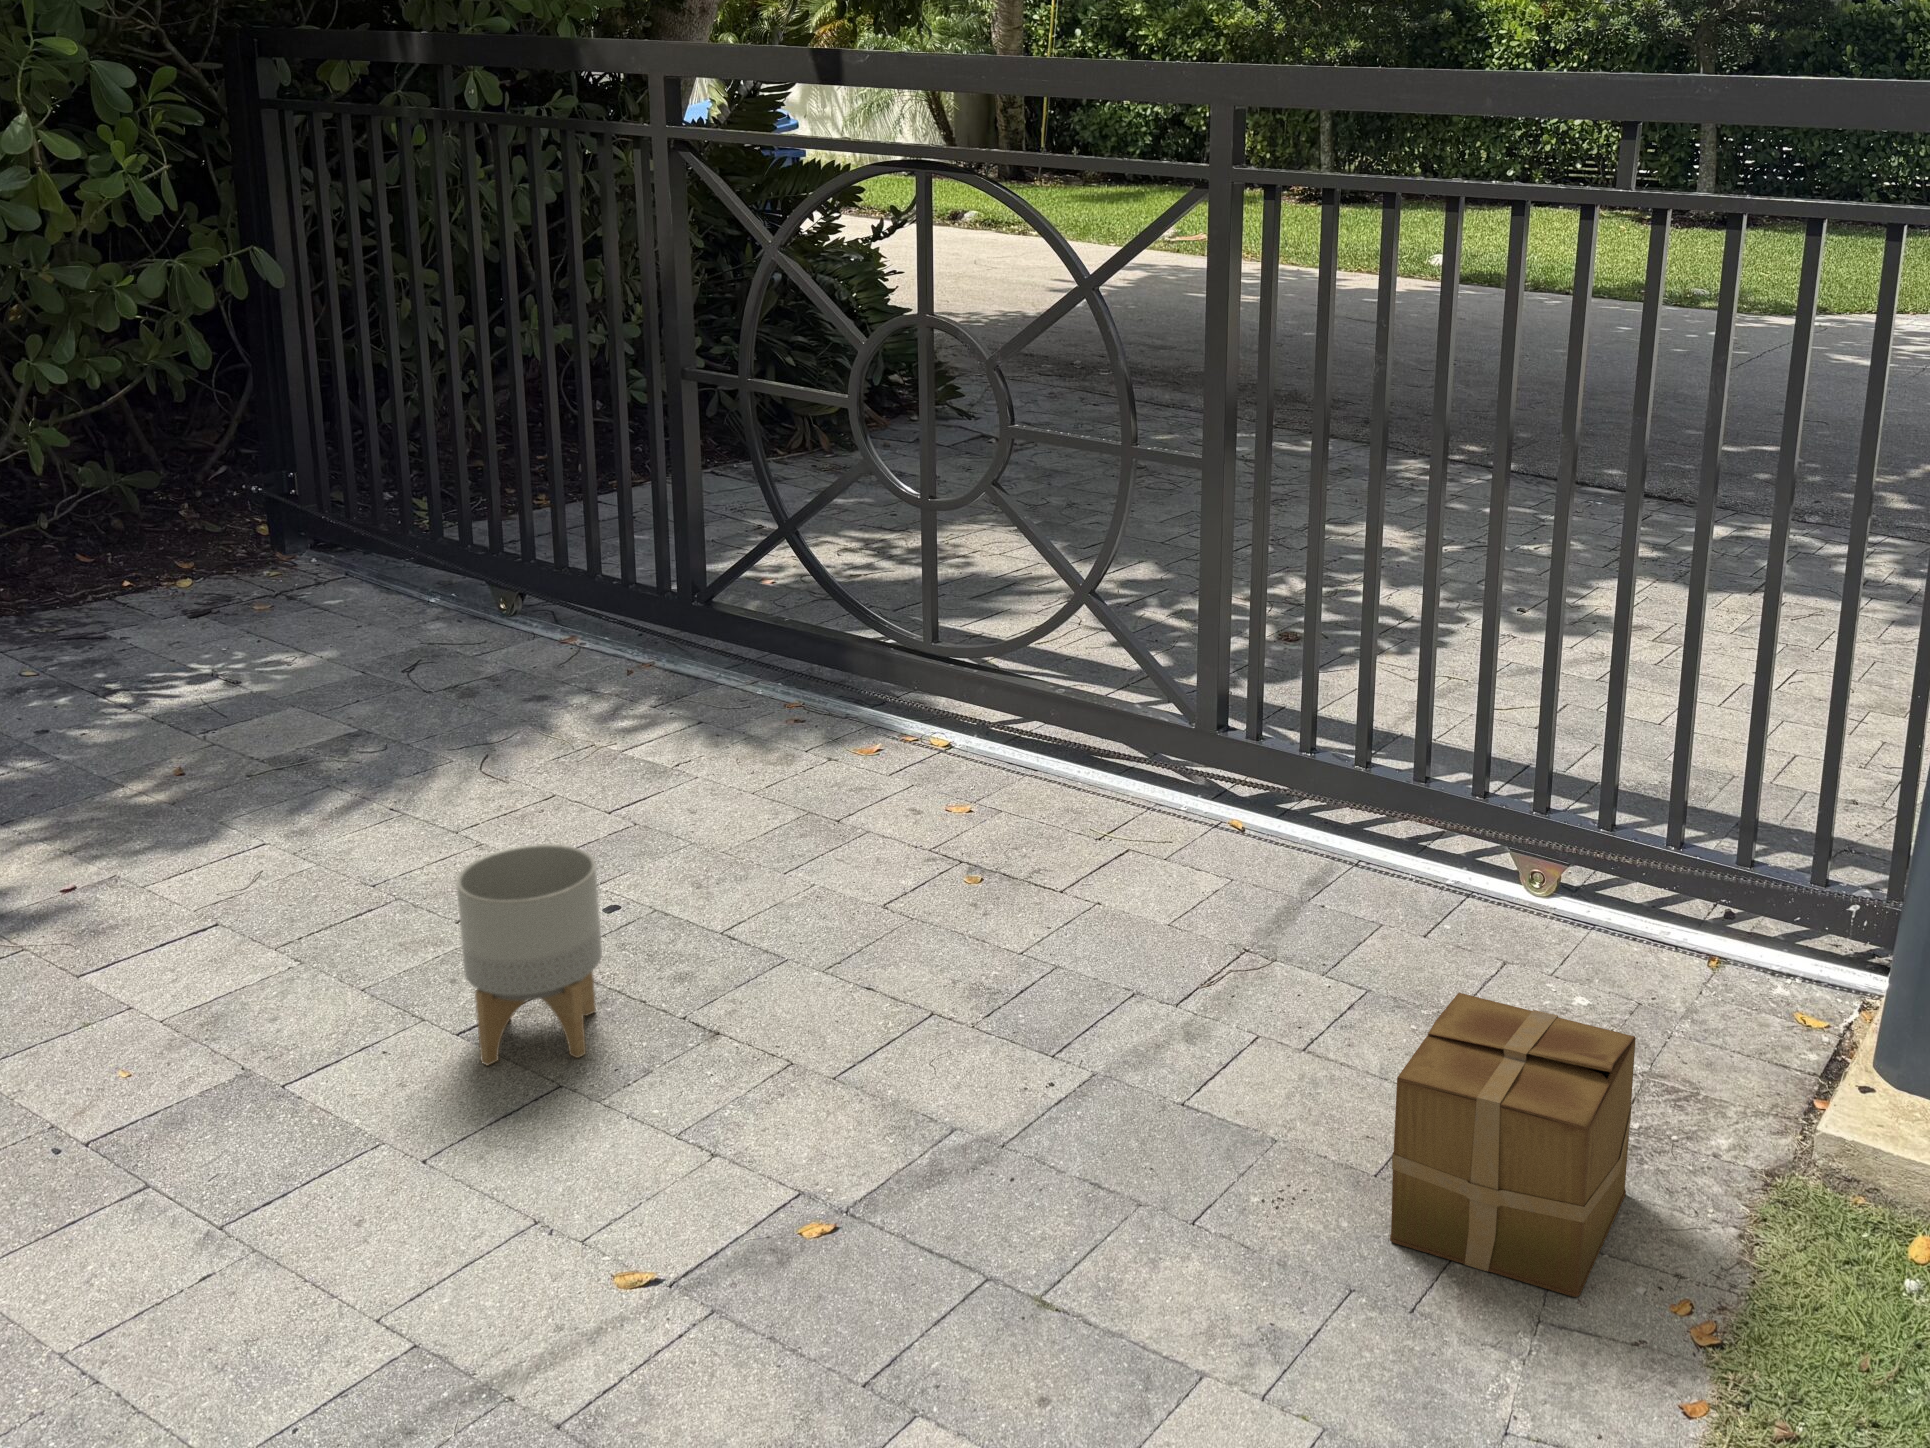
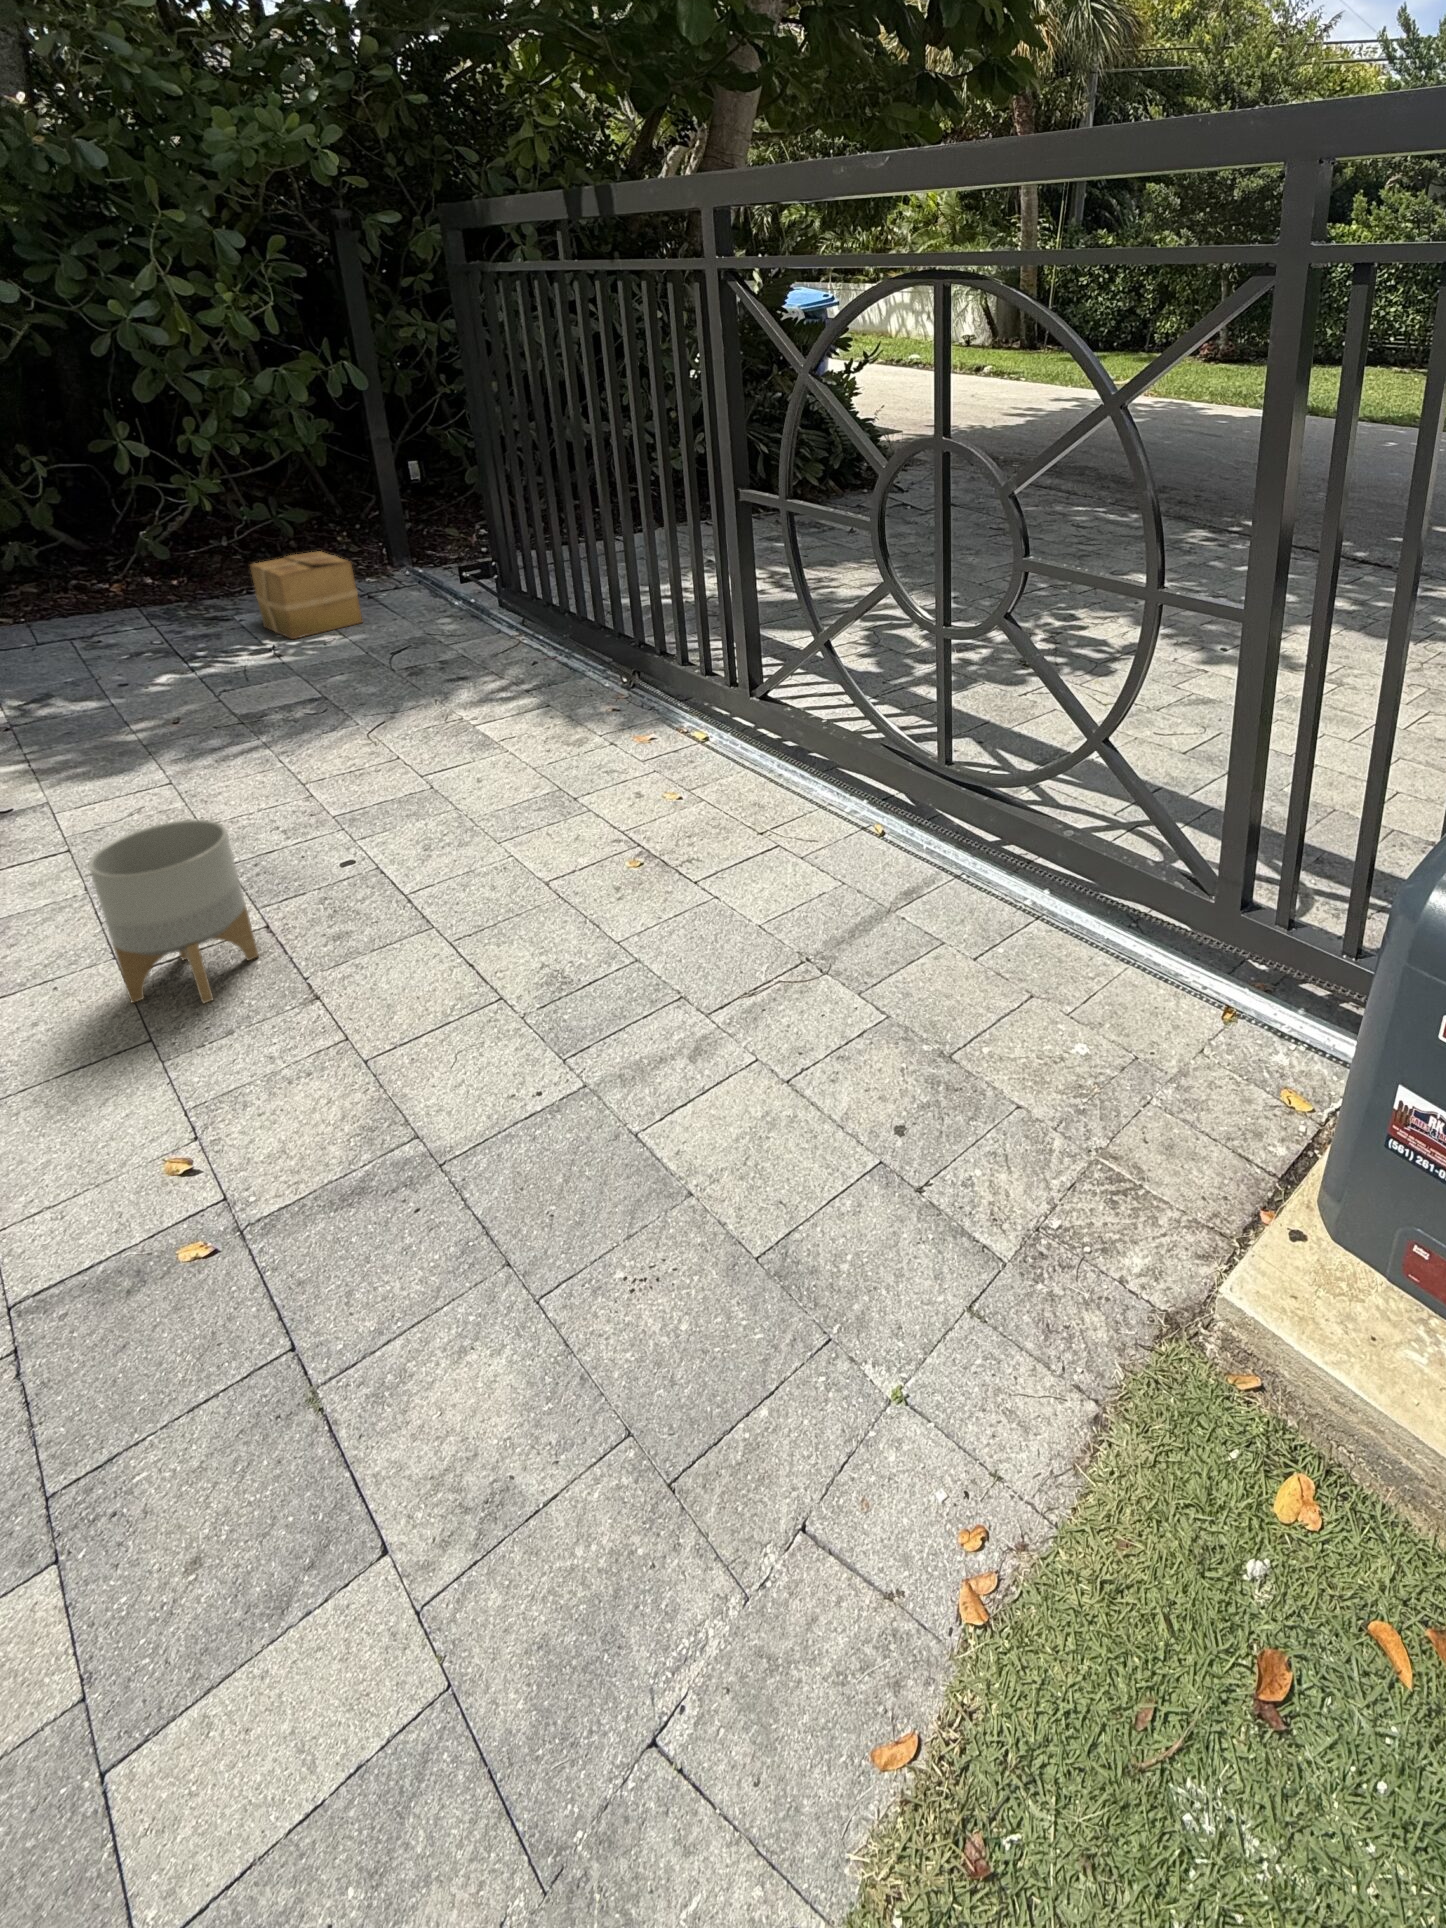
cardboard box: present [1390,993,1636,1297] -> present [250,551,362,639]

